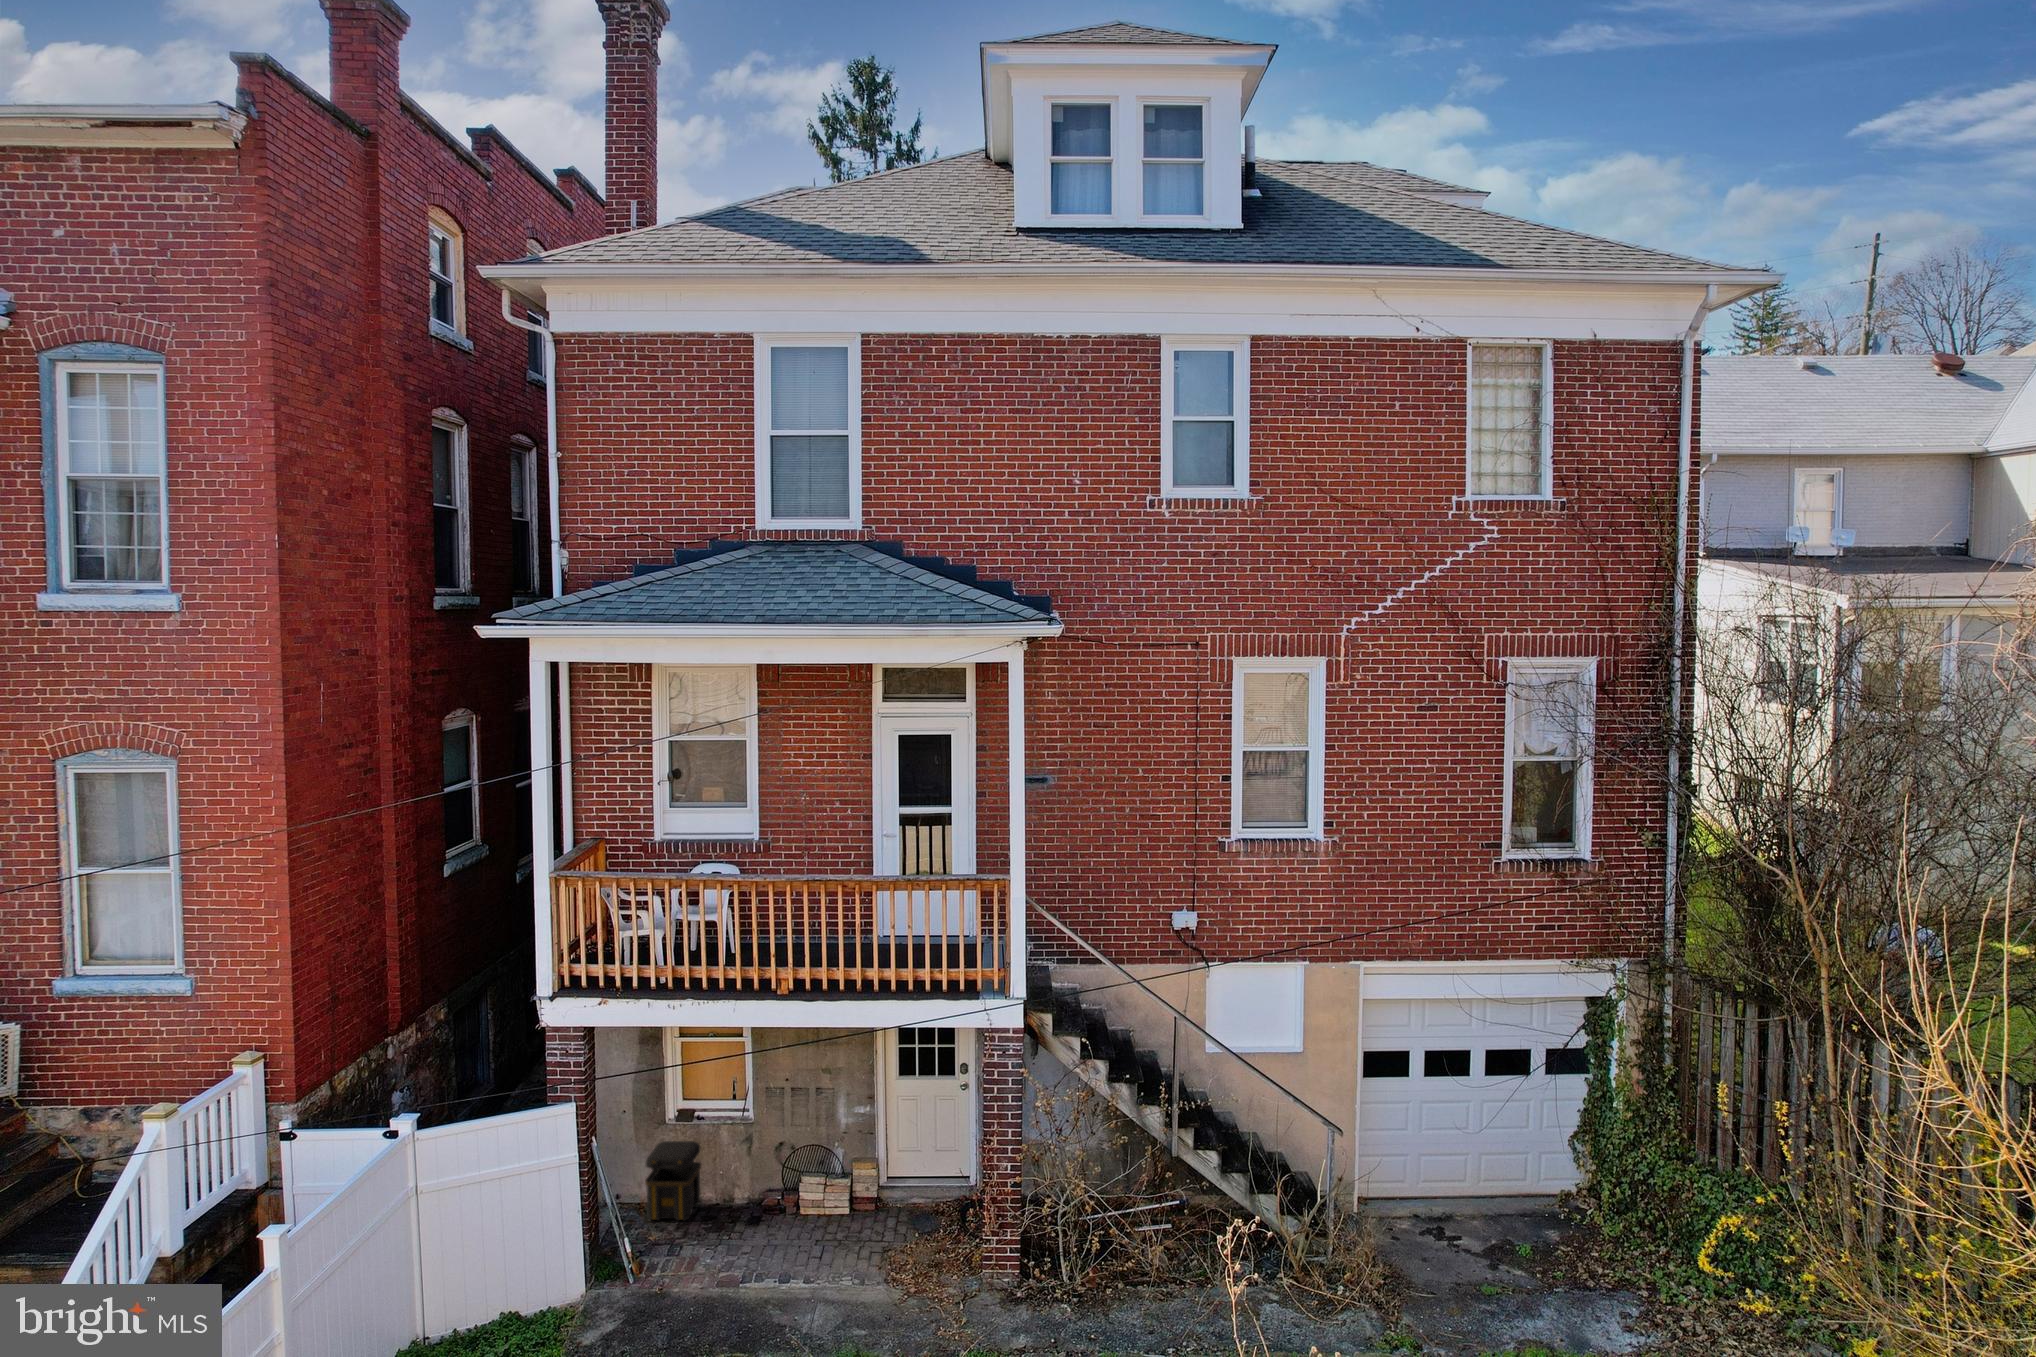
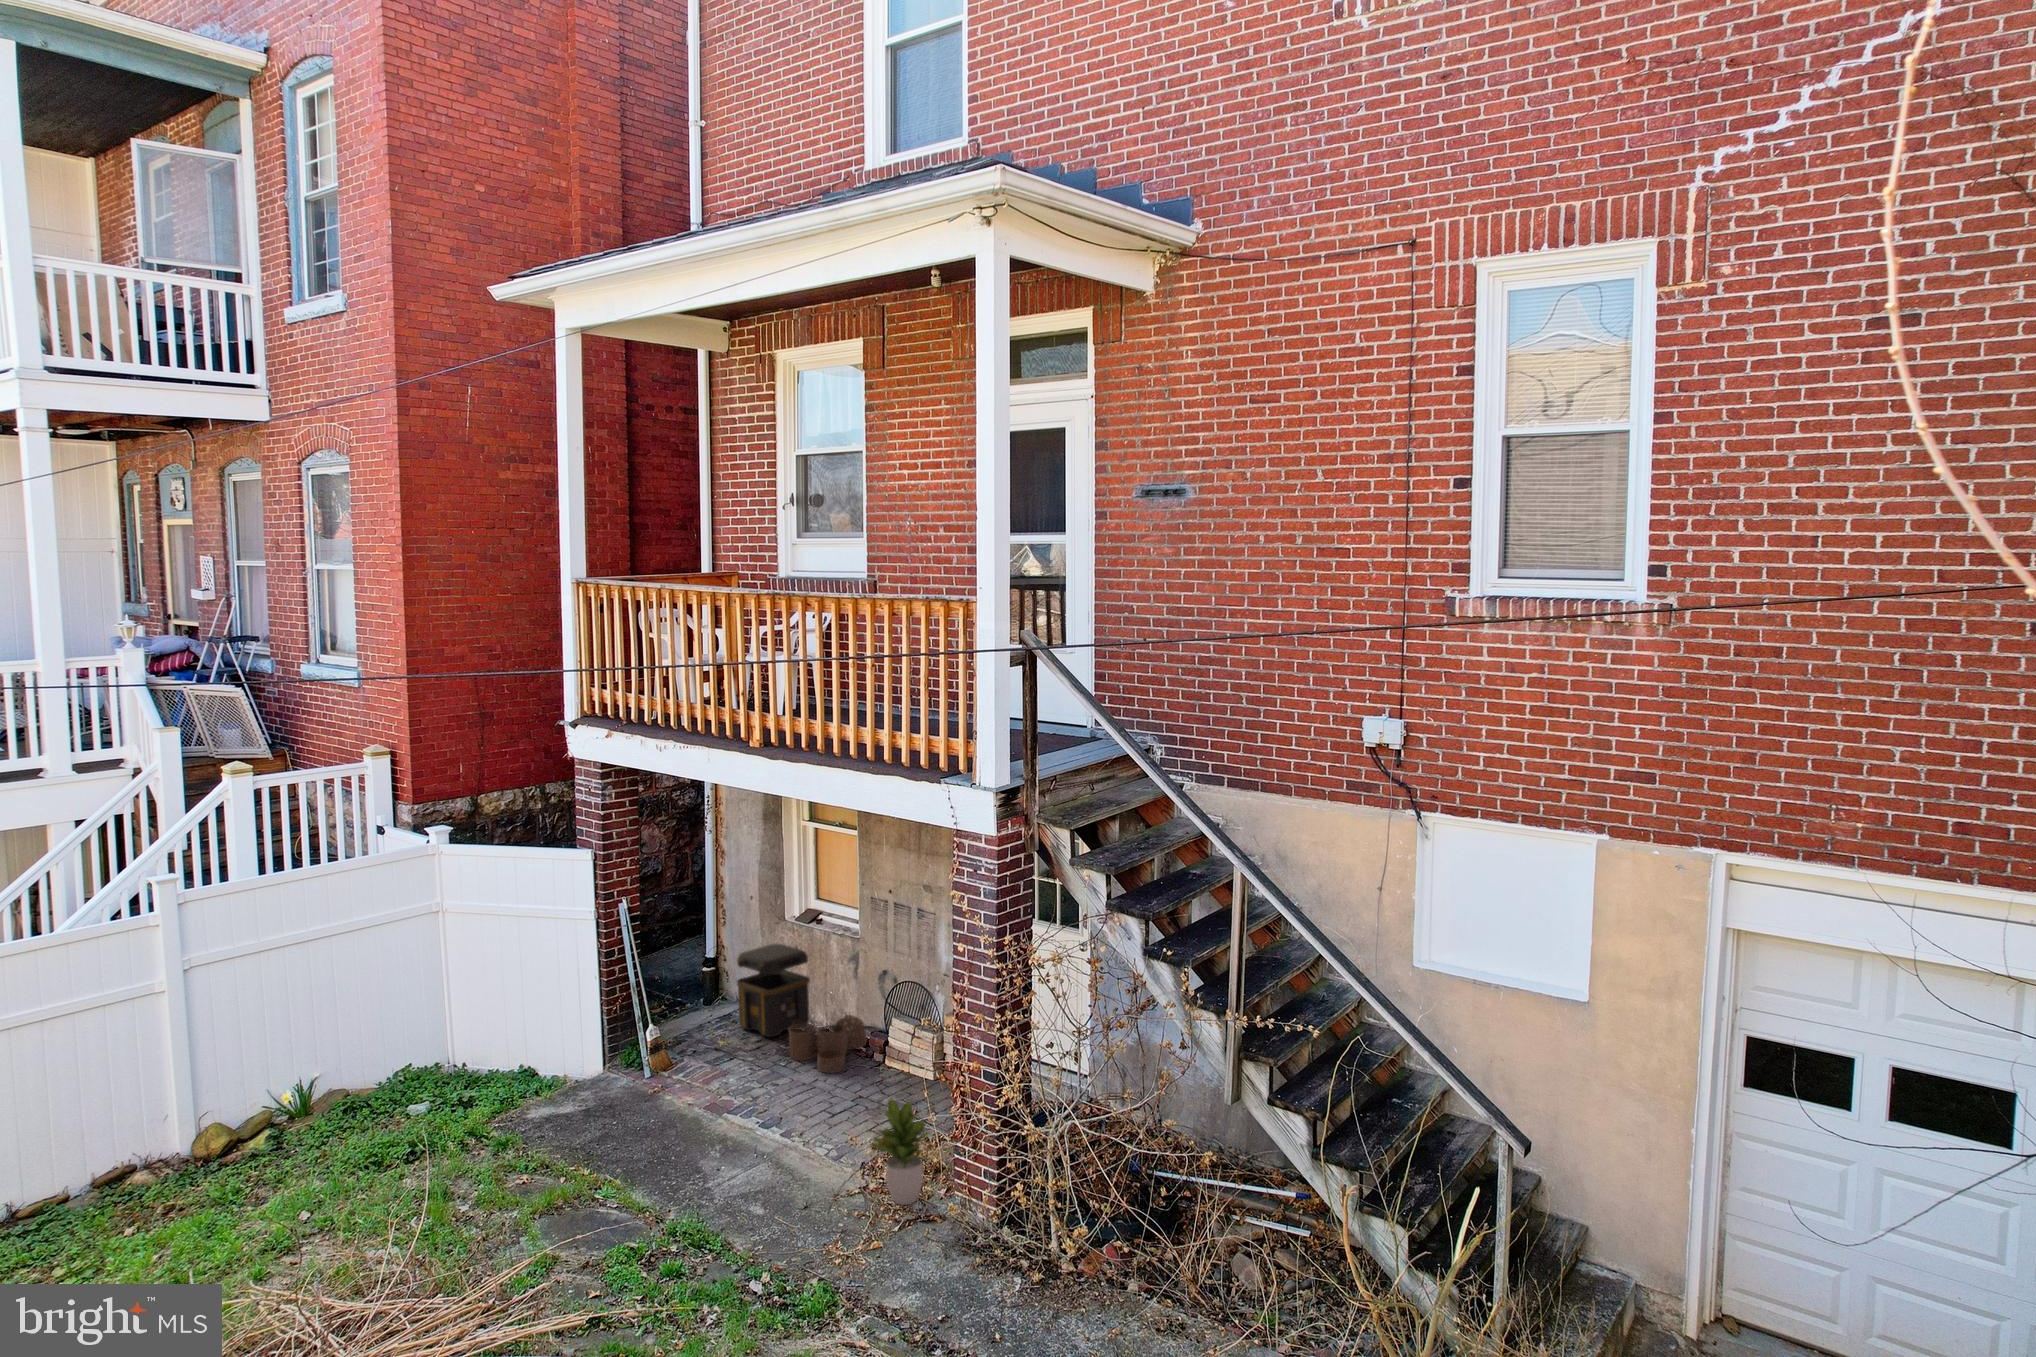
woven basket: none [723,1180,782,1232] -> present [788,1015,866,1073]
potted plant: none [945,1223,993,1298] -> present [869,1097,934,1205]

